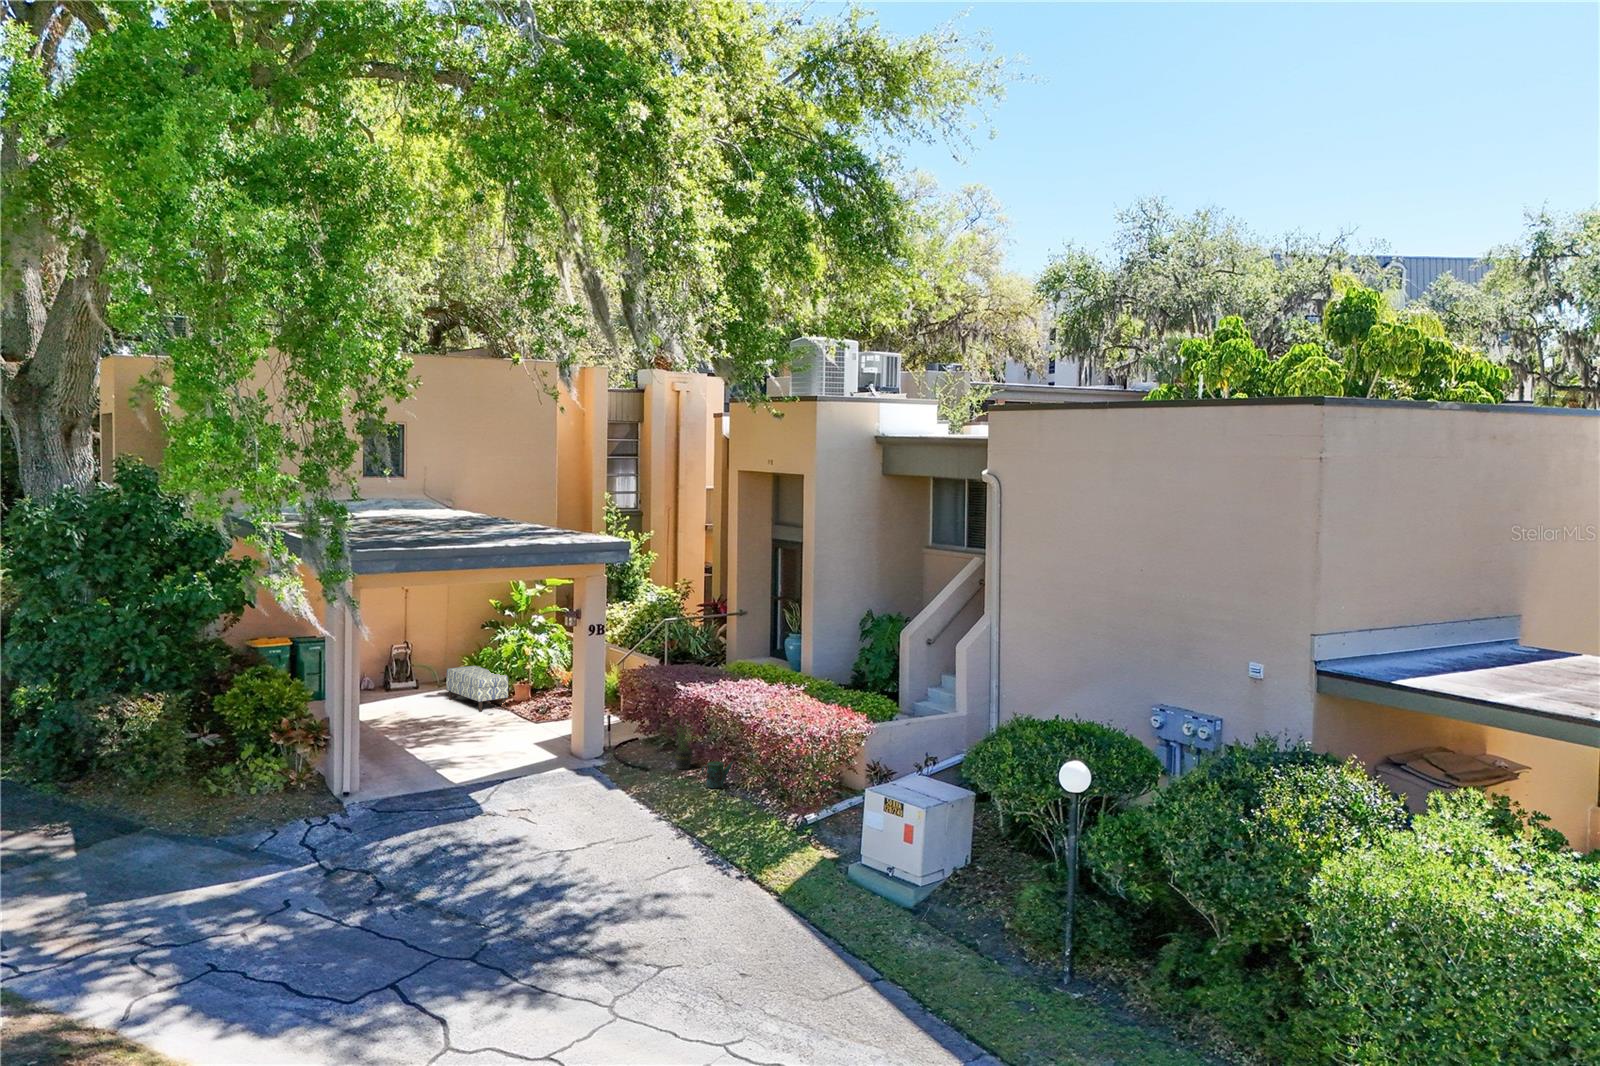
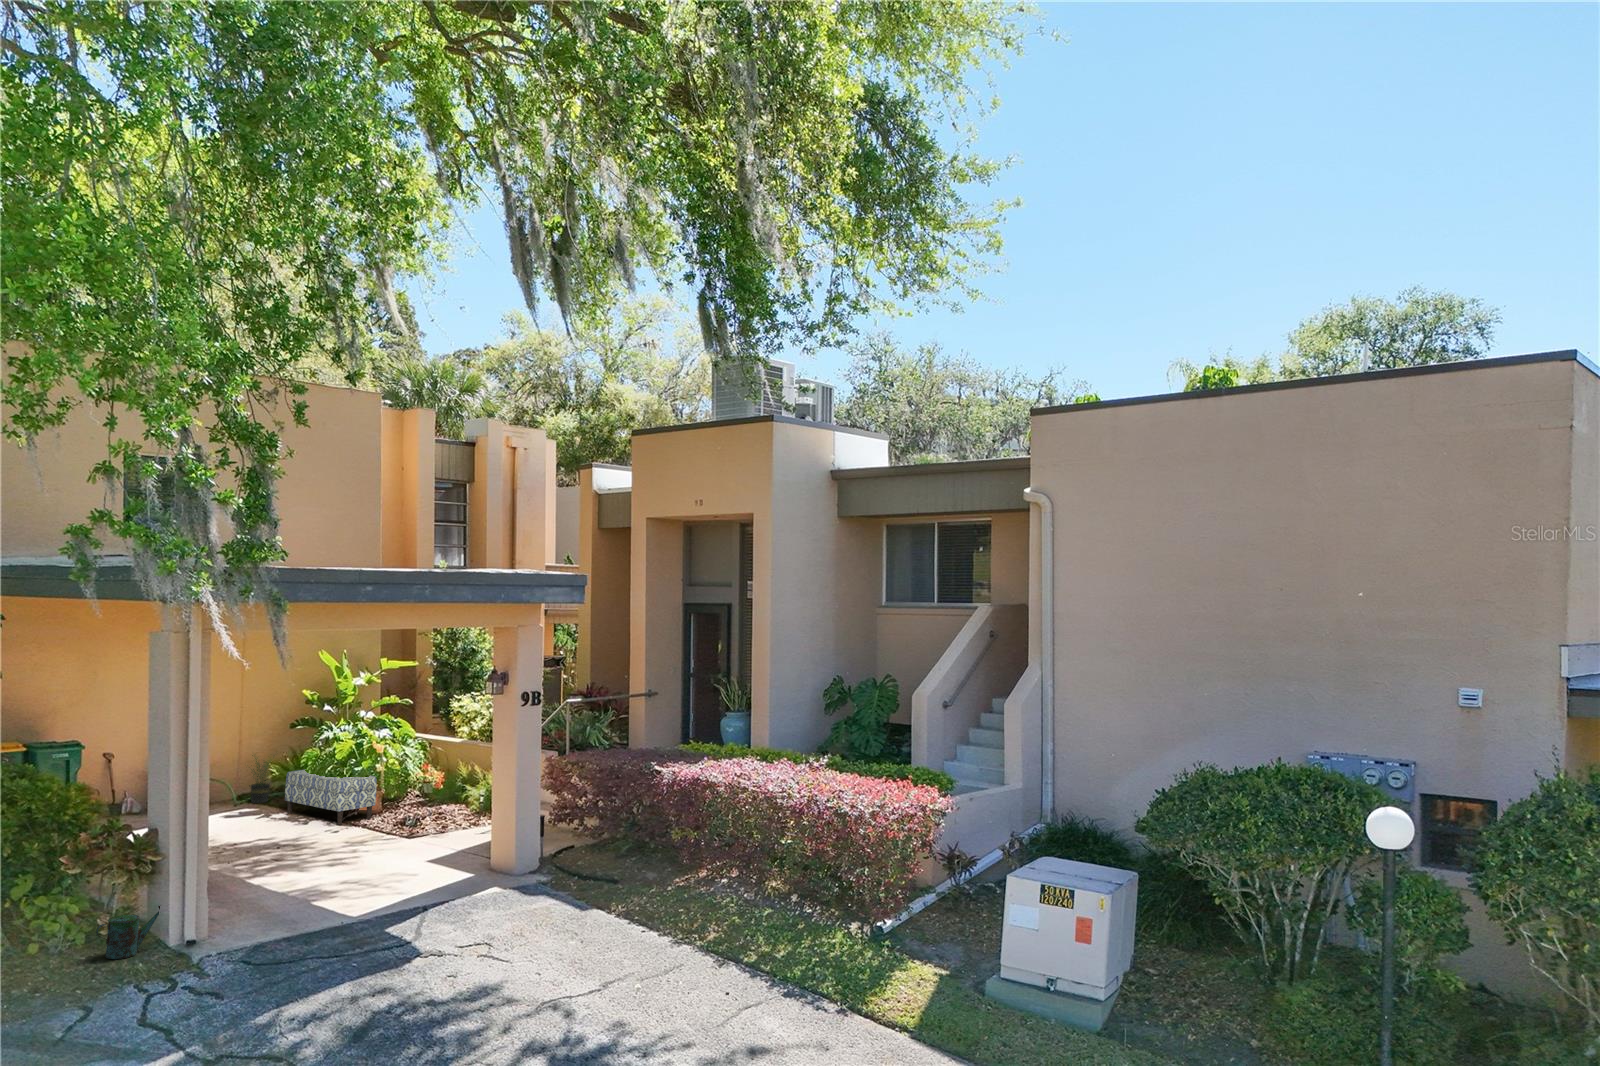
potted plant: present [675,724,692,769] -> present [251,755,270,803]
watering can: present [702,757,736,788] -> present [96,906,160,959]

